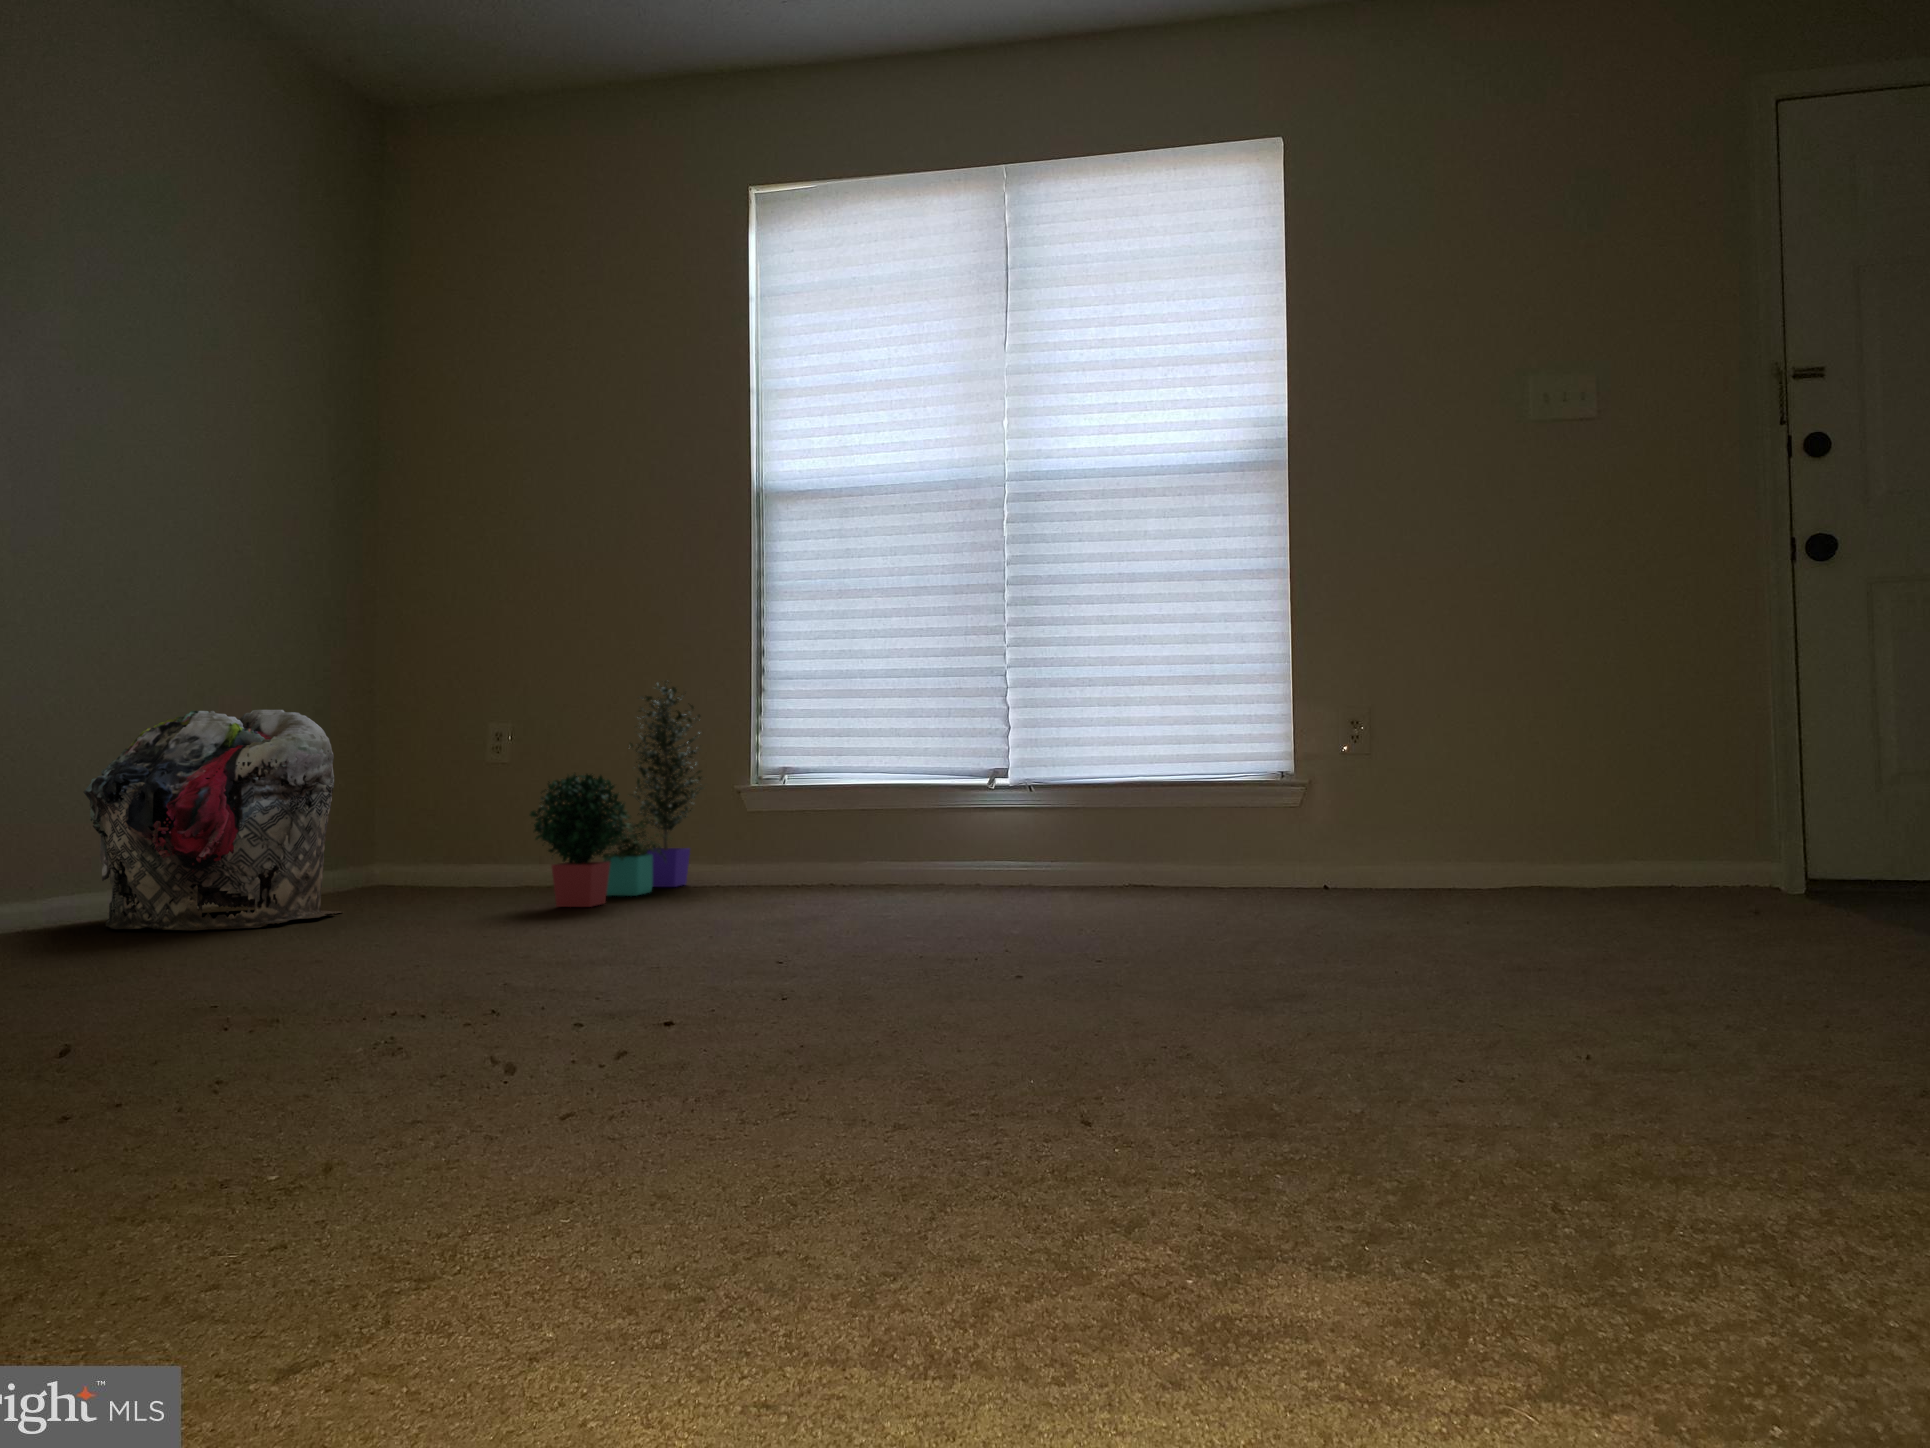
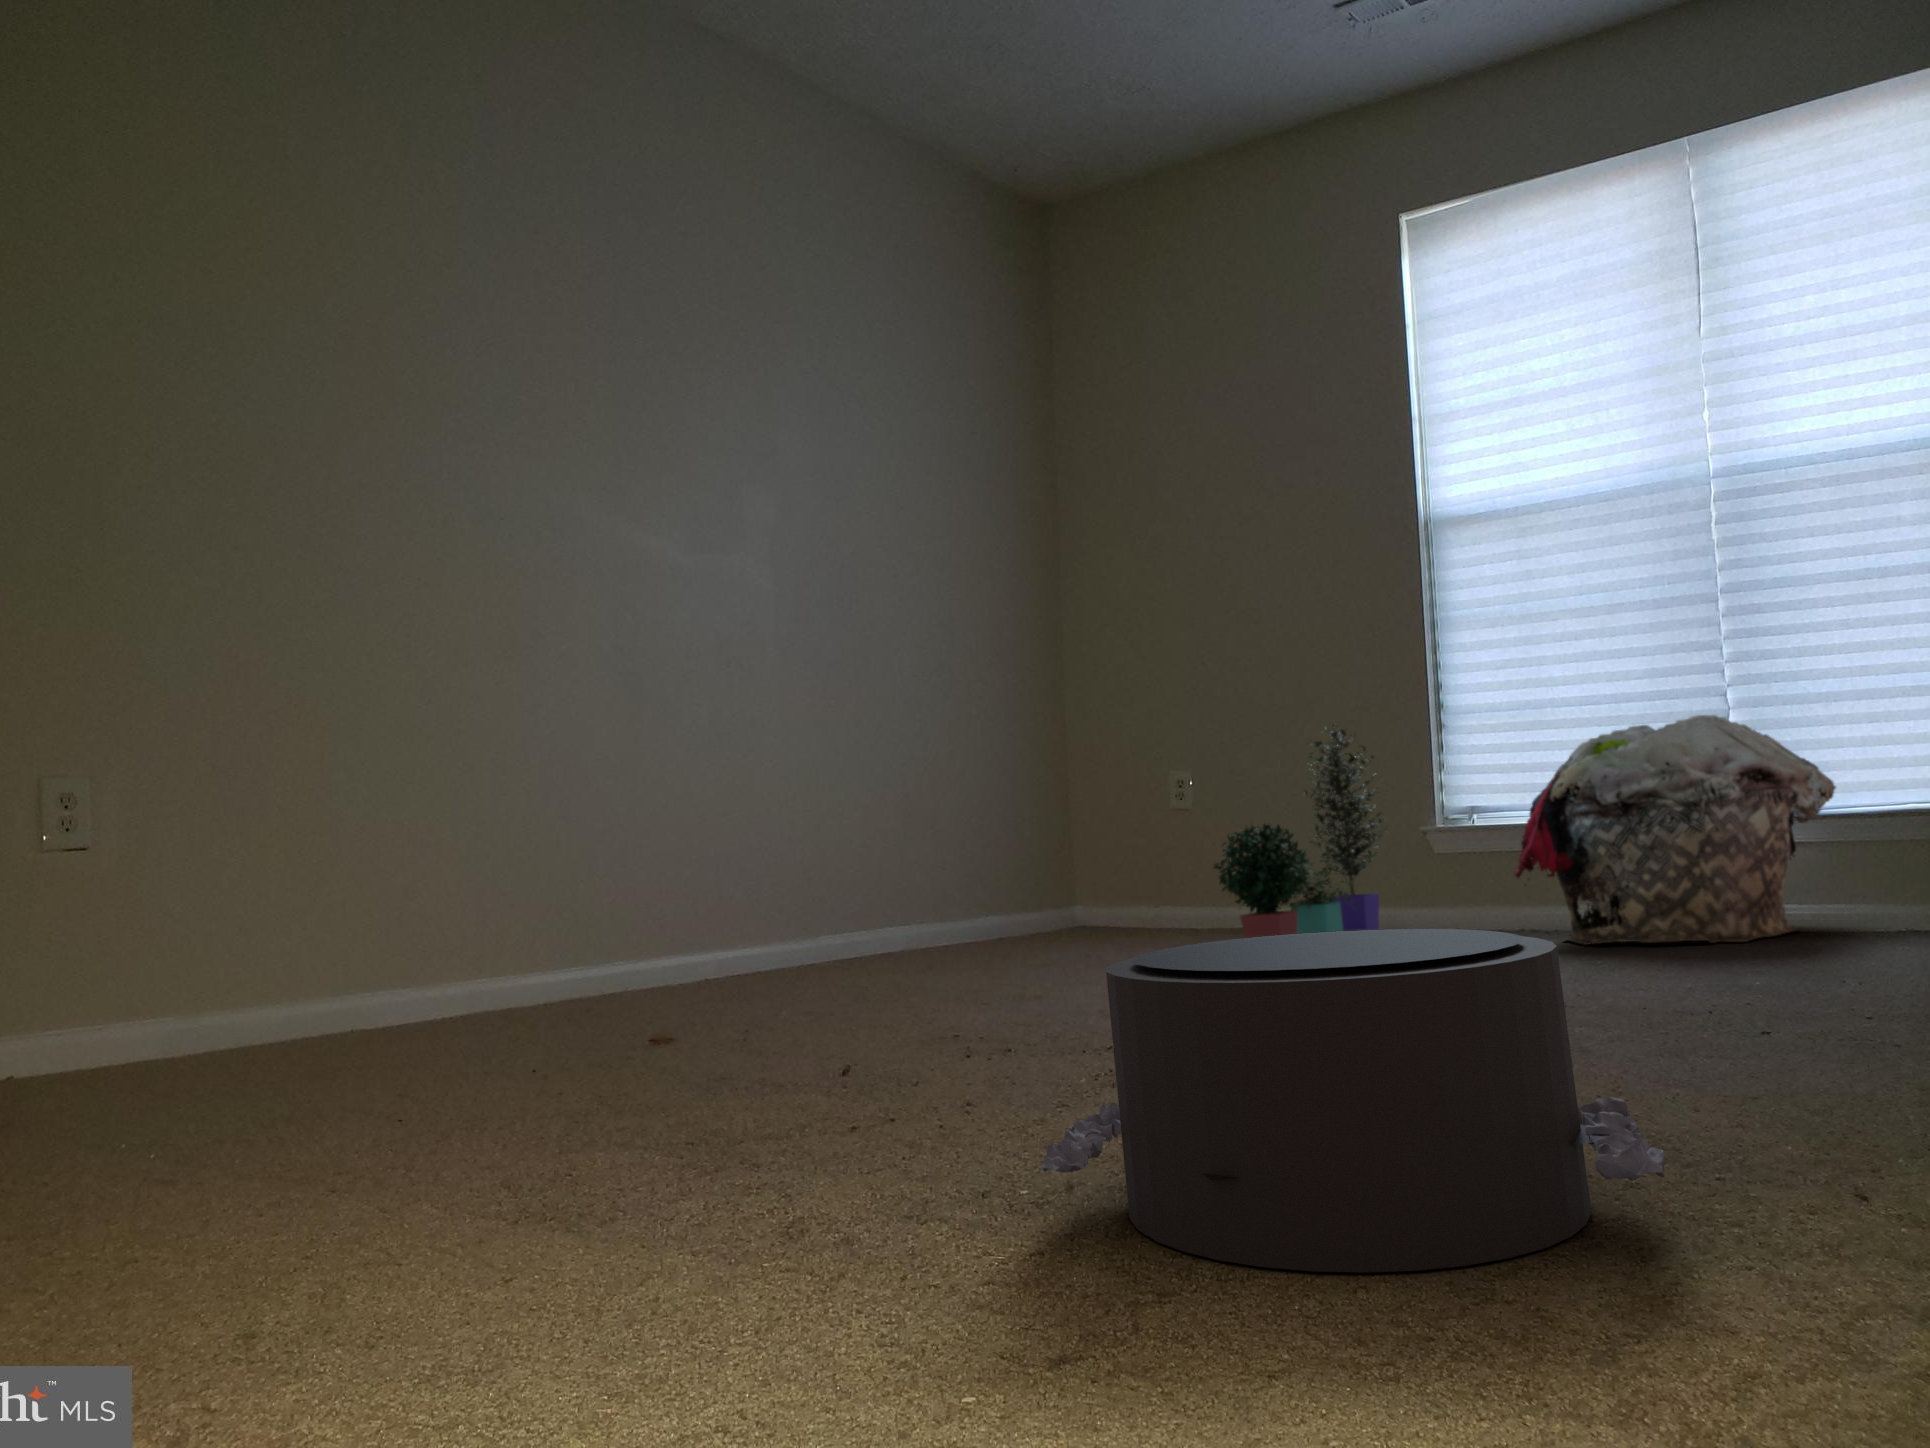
laundry basket: present [84,710,341,931] -> present [1513,715,1836,945]
pouf: none [289,883,928,1236] -> present [1041,929,1664,1273]

